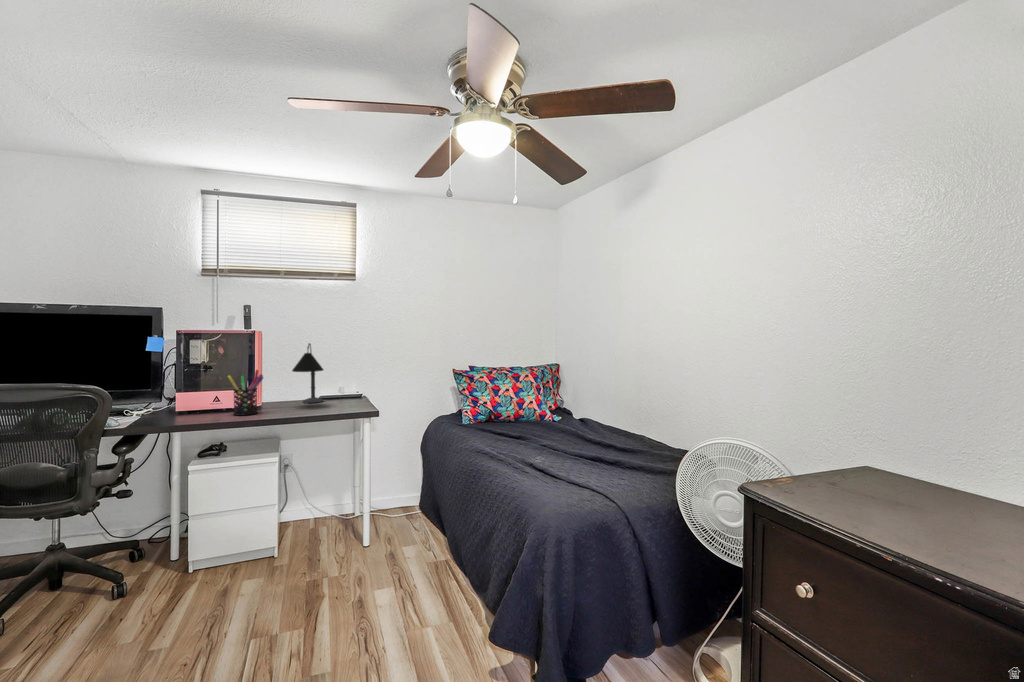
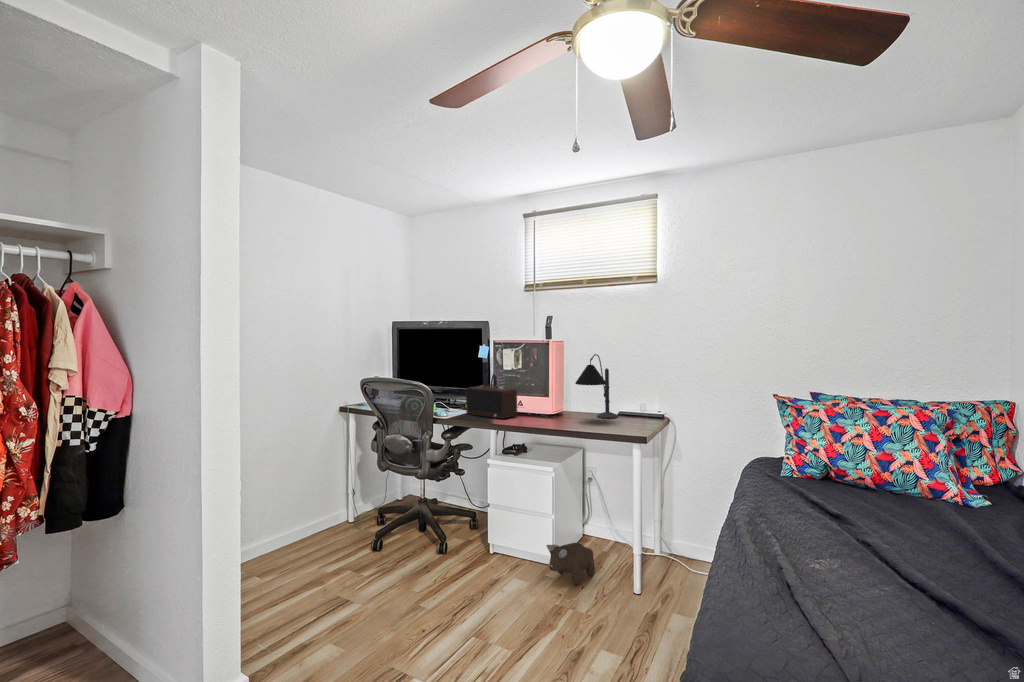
pen holder: present [228,370,263,415] -> none [519,380,546,423]
speaker: none [138,379,217,418] -> present [466,384,517,419]
plush toy: none [280,522,324,559] -> present [546,543,595,585]

